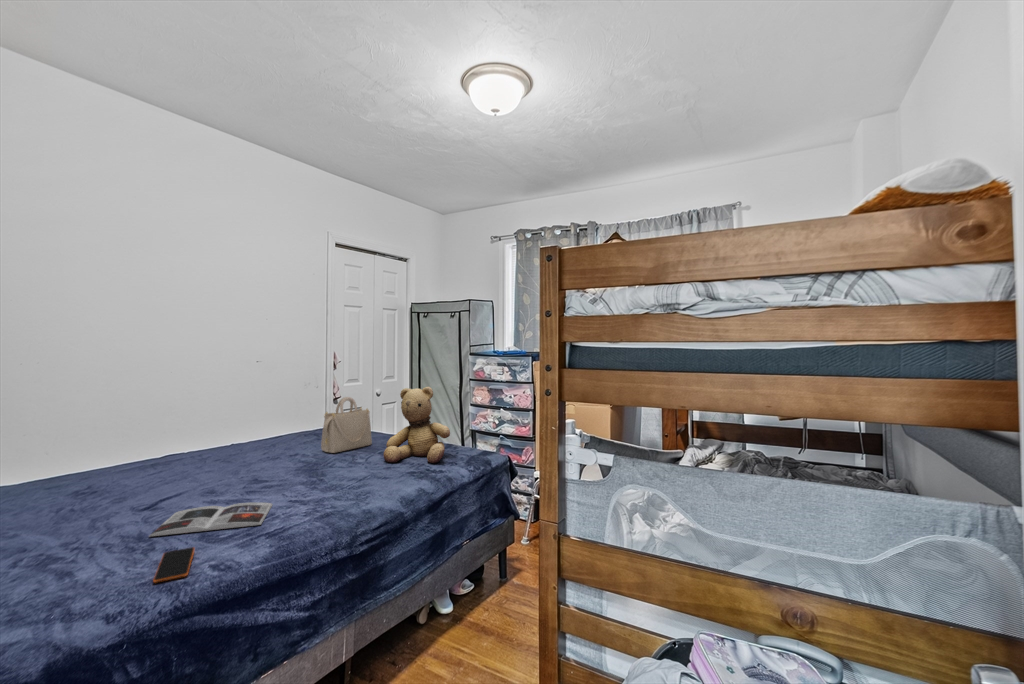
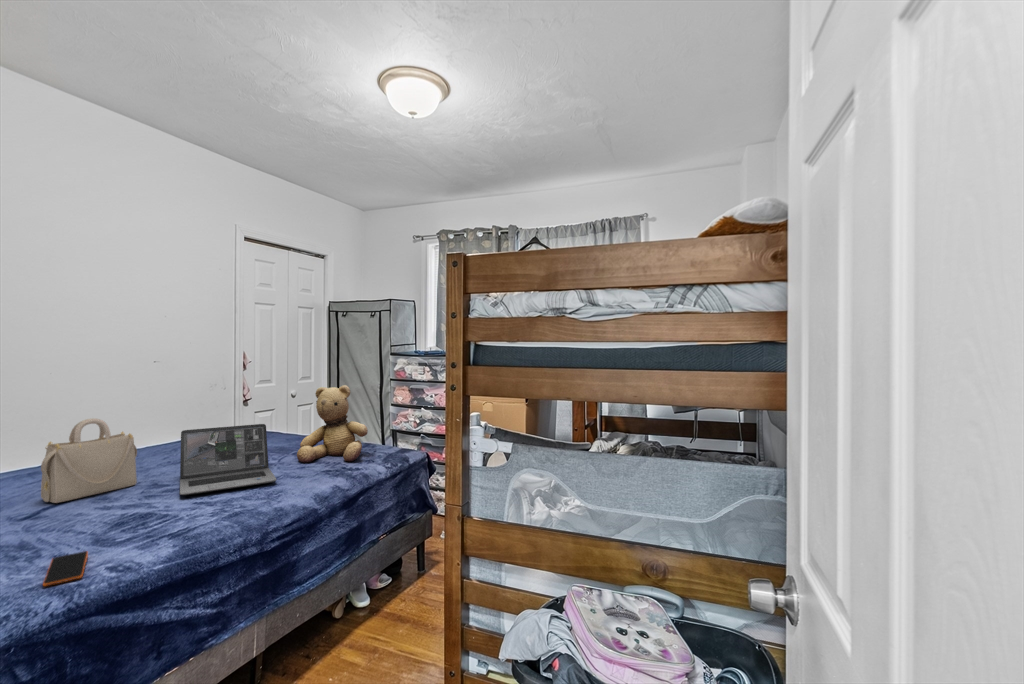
handbag: present [321,397,372,453] -> present [41,418,137,503]
laptop: none [278,424,365,492] -> present [180,424,276,495]
magazine: present [149,503,273,537] -> none [31,506,175,545]

